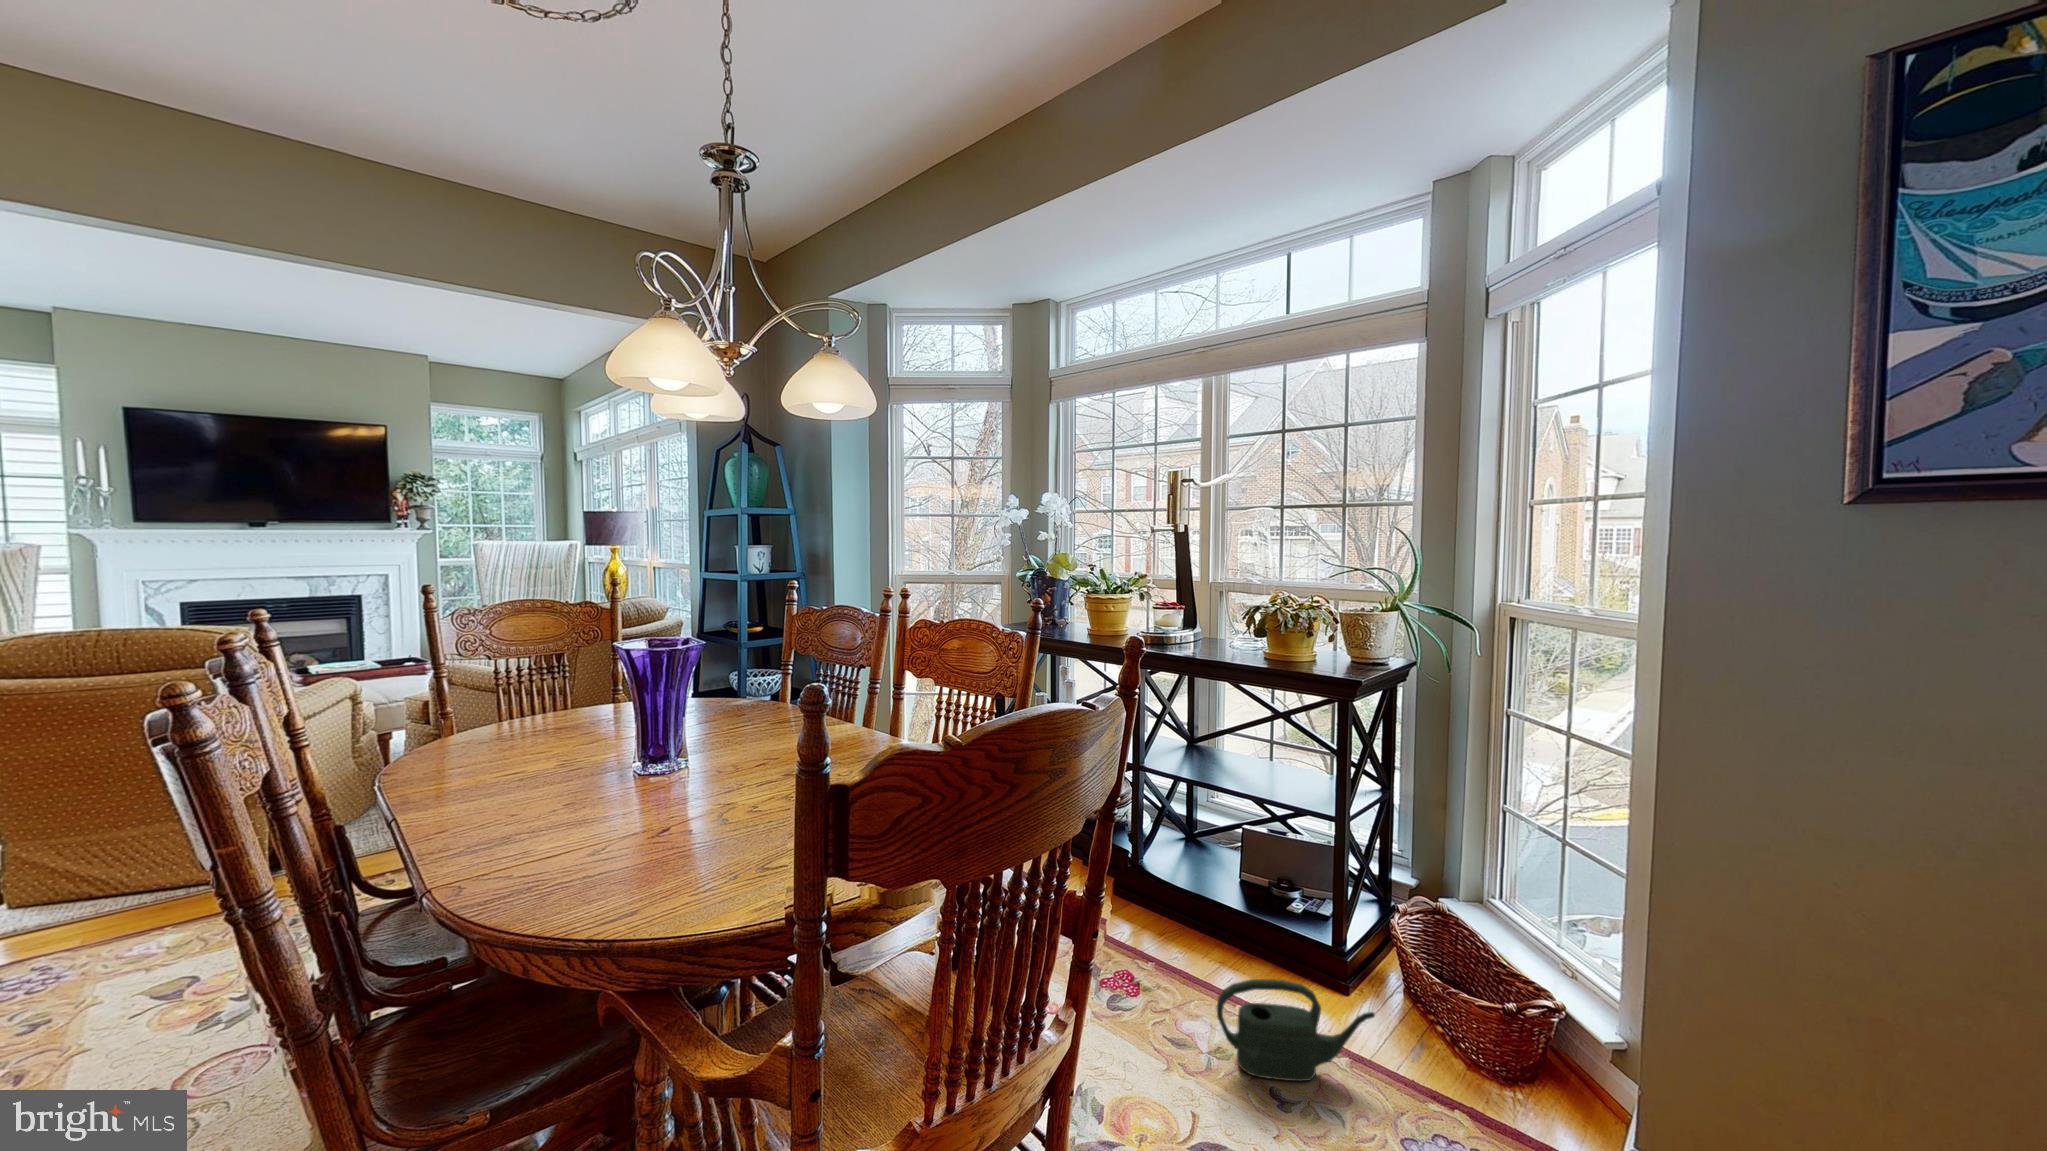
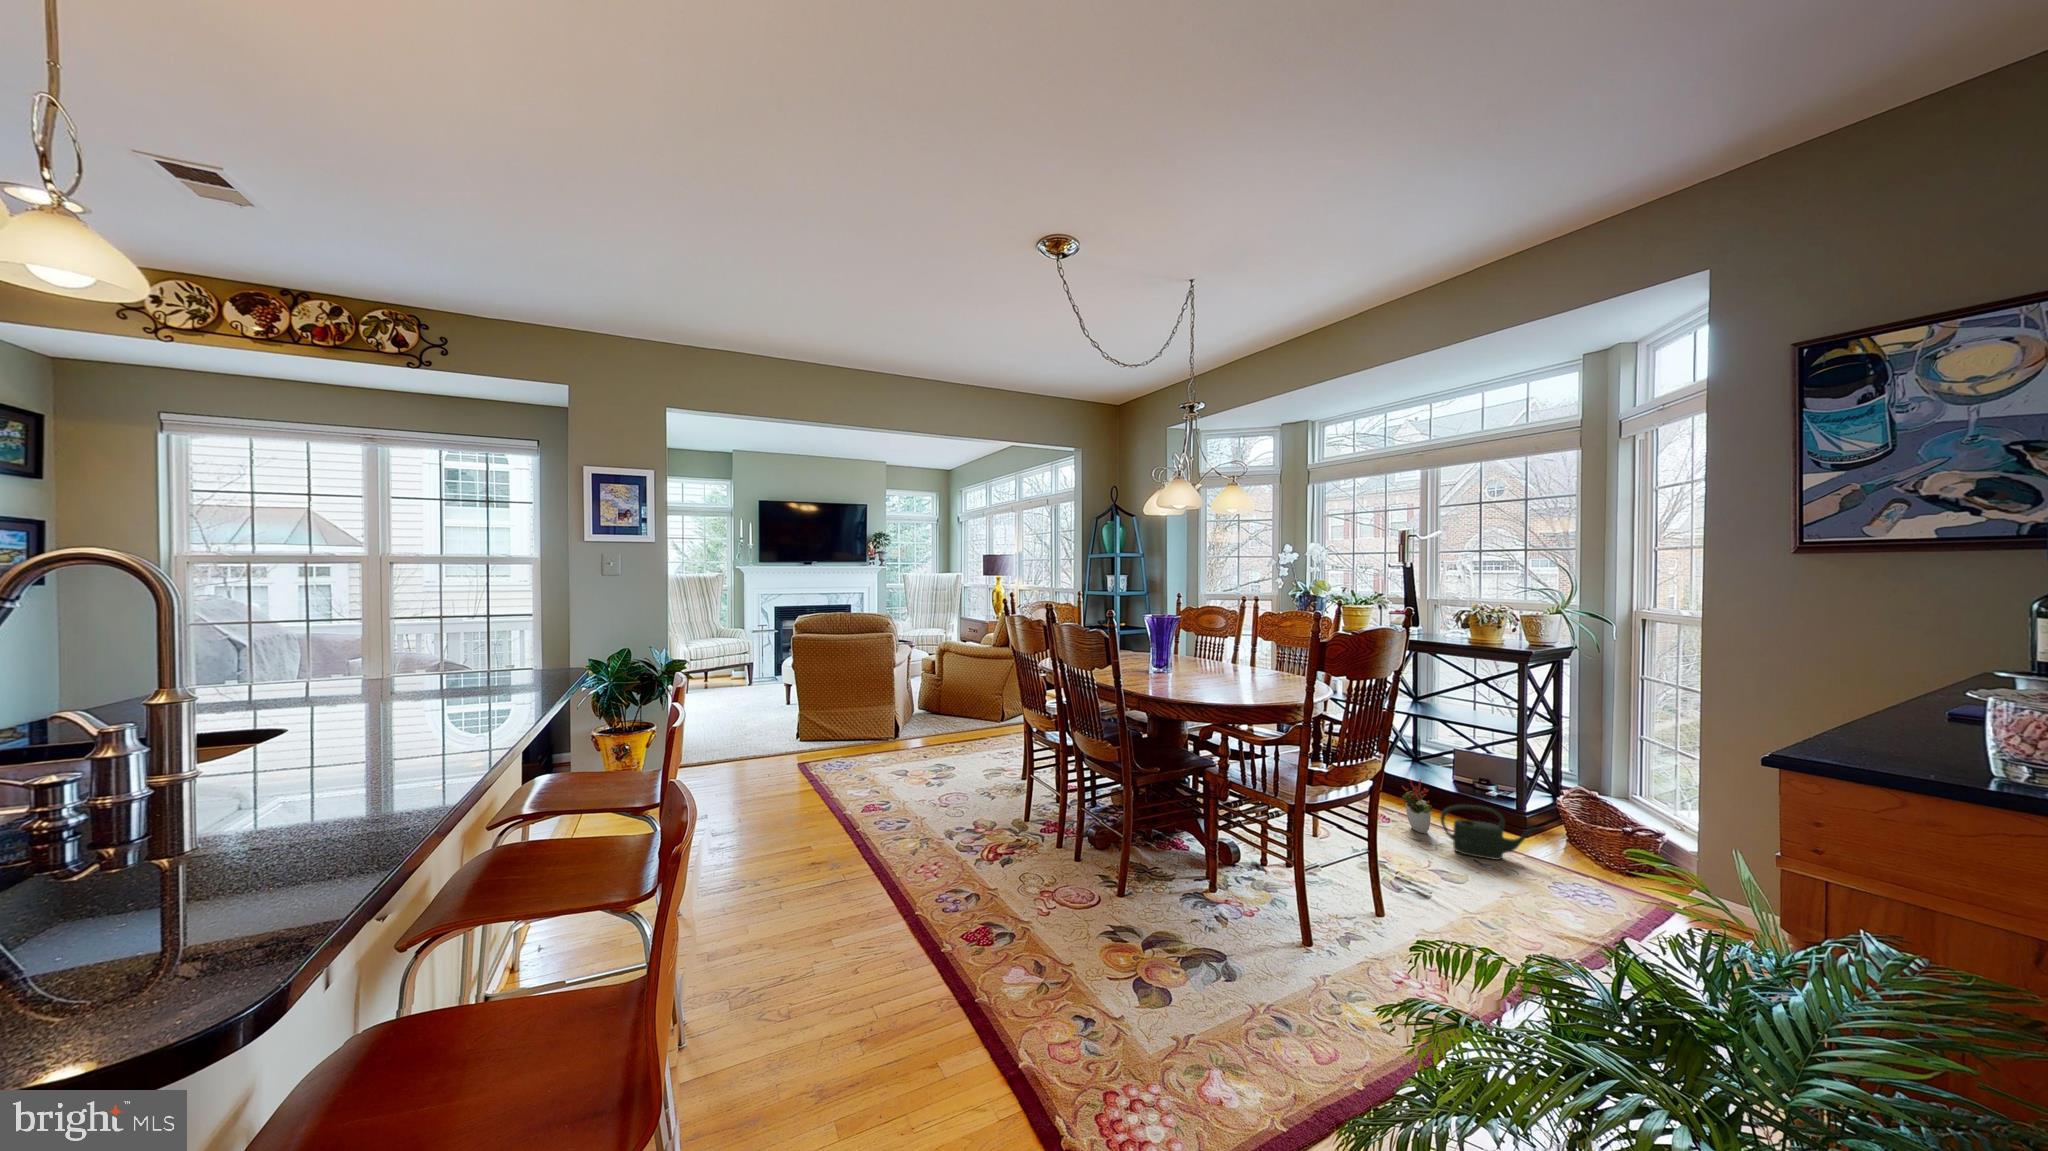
decorative plant: none [1157,916,1205,1020] -> present [1402,779,1432,834]

